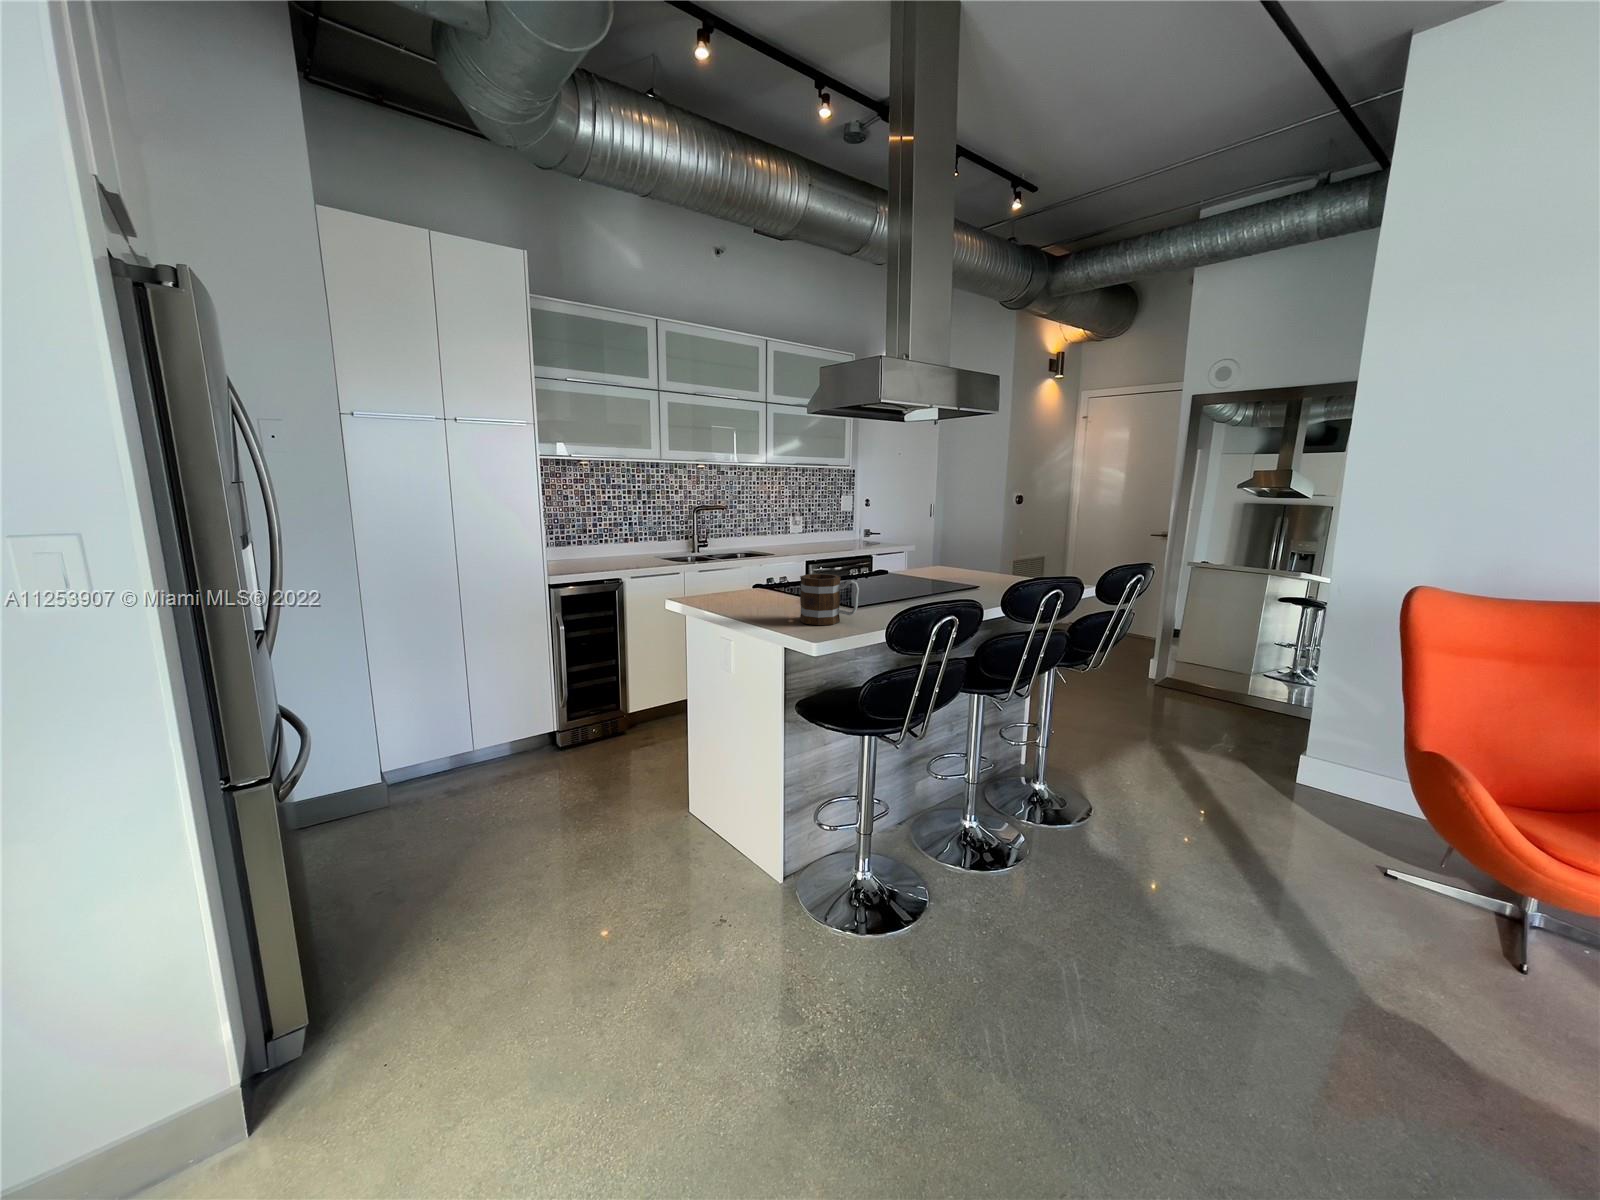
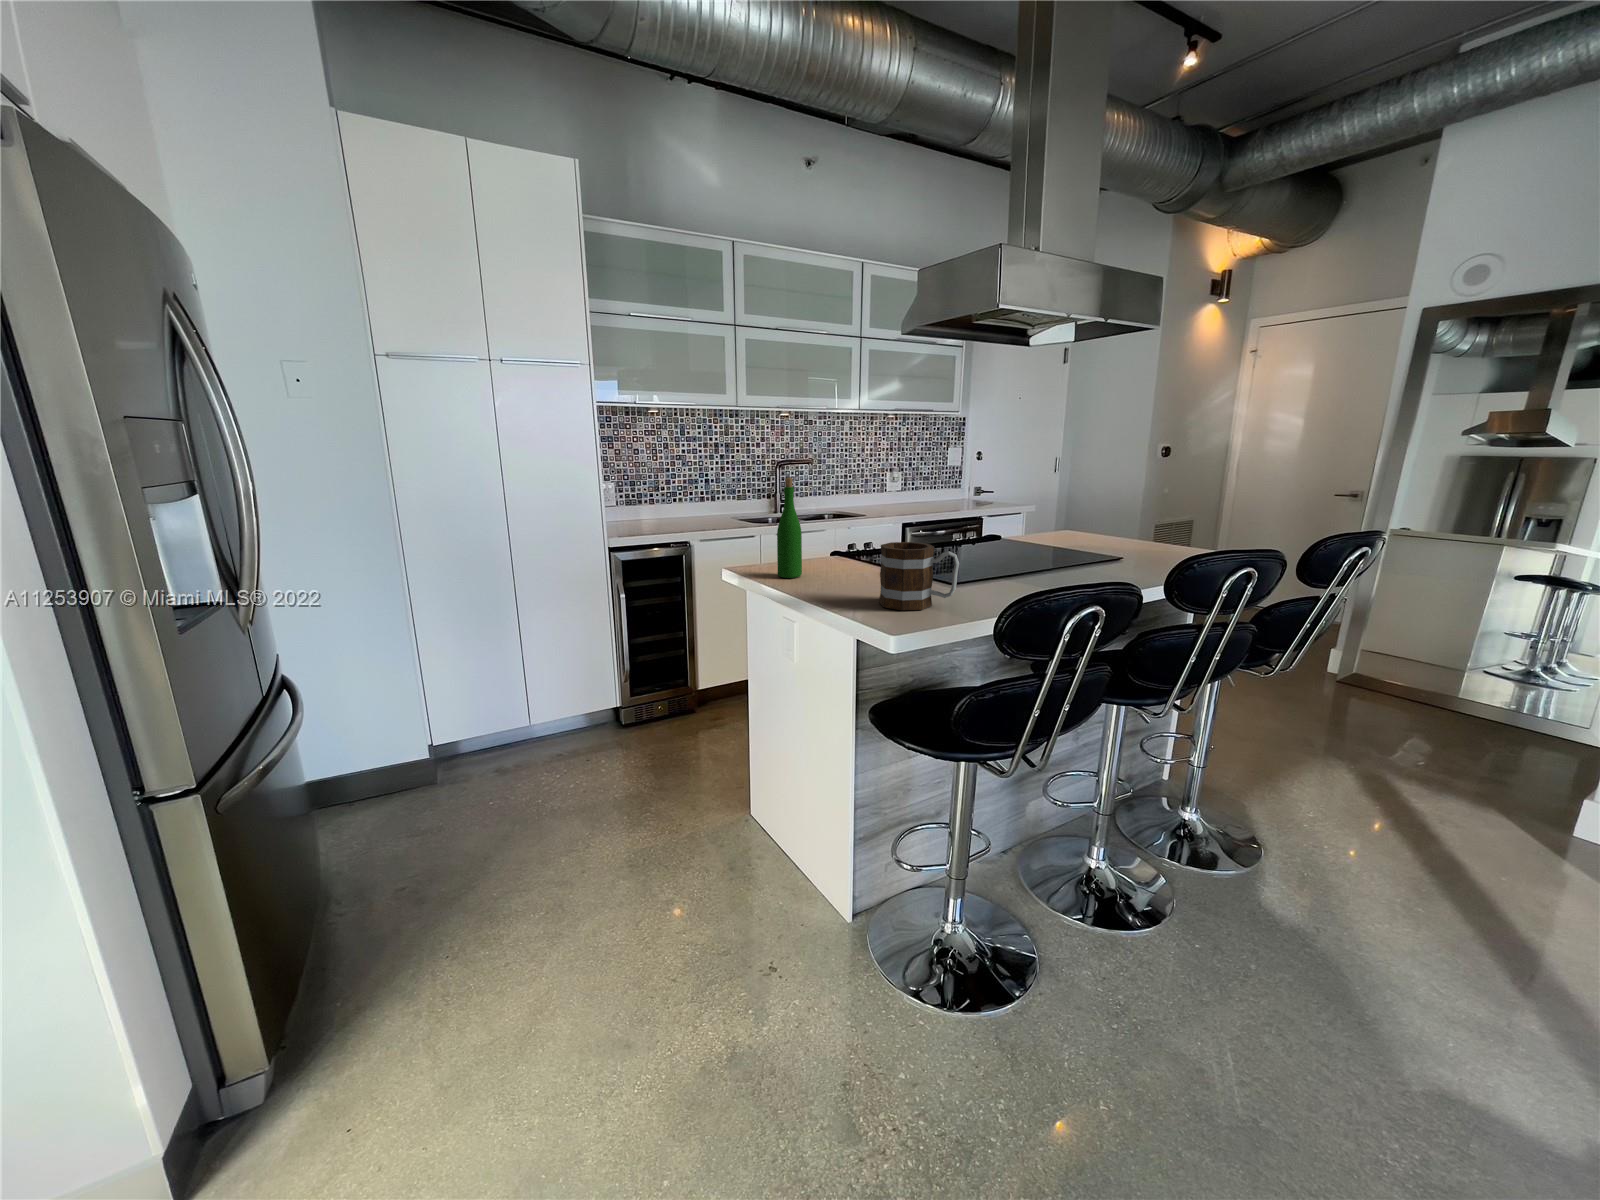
wine bottle: none [714,524,734,605] -> present [777,478,802,578]

